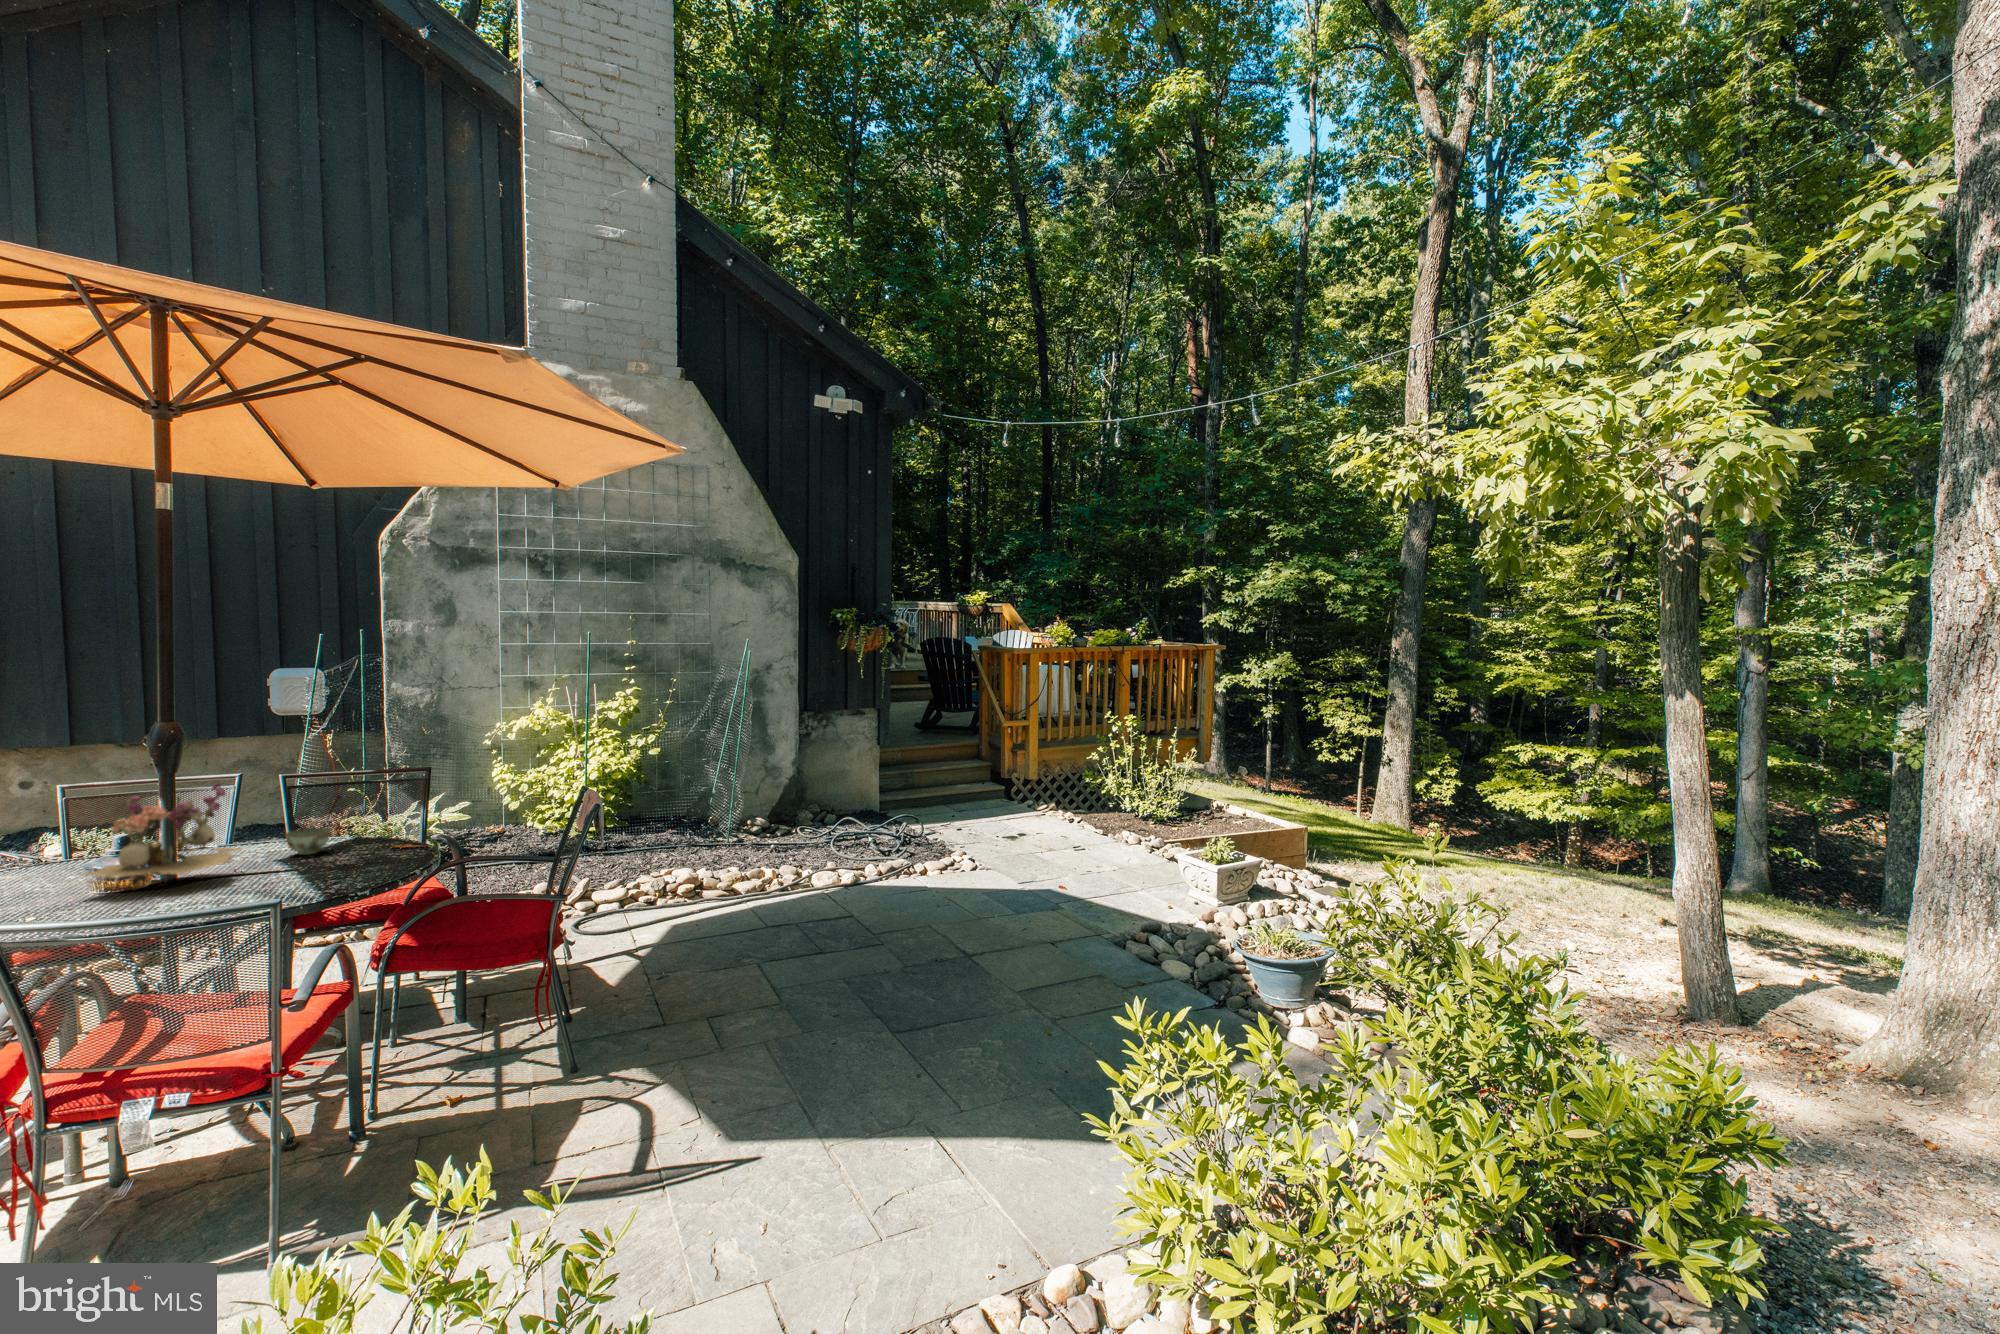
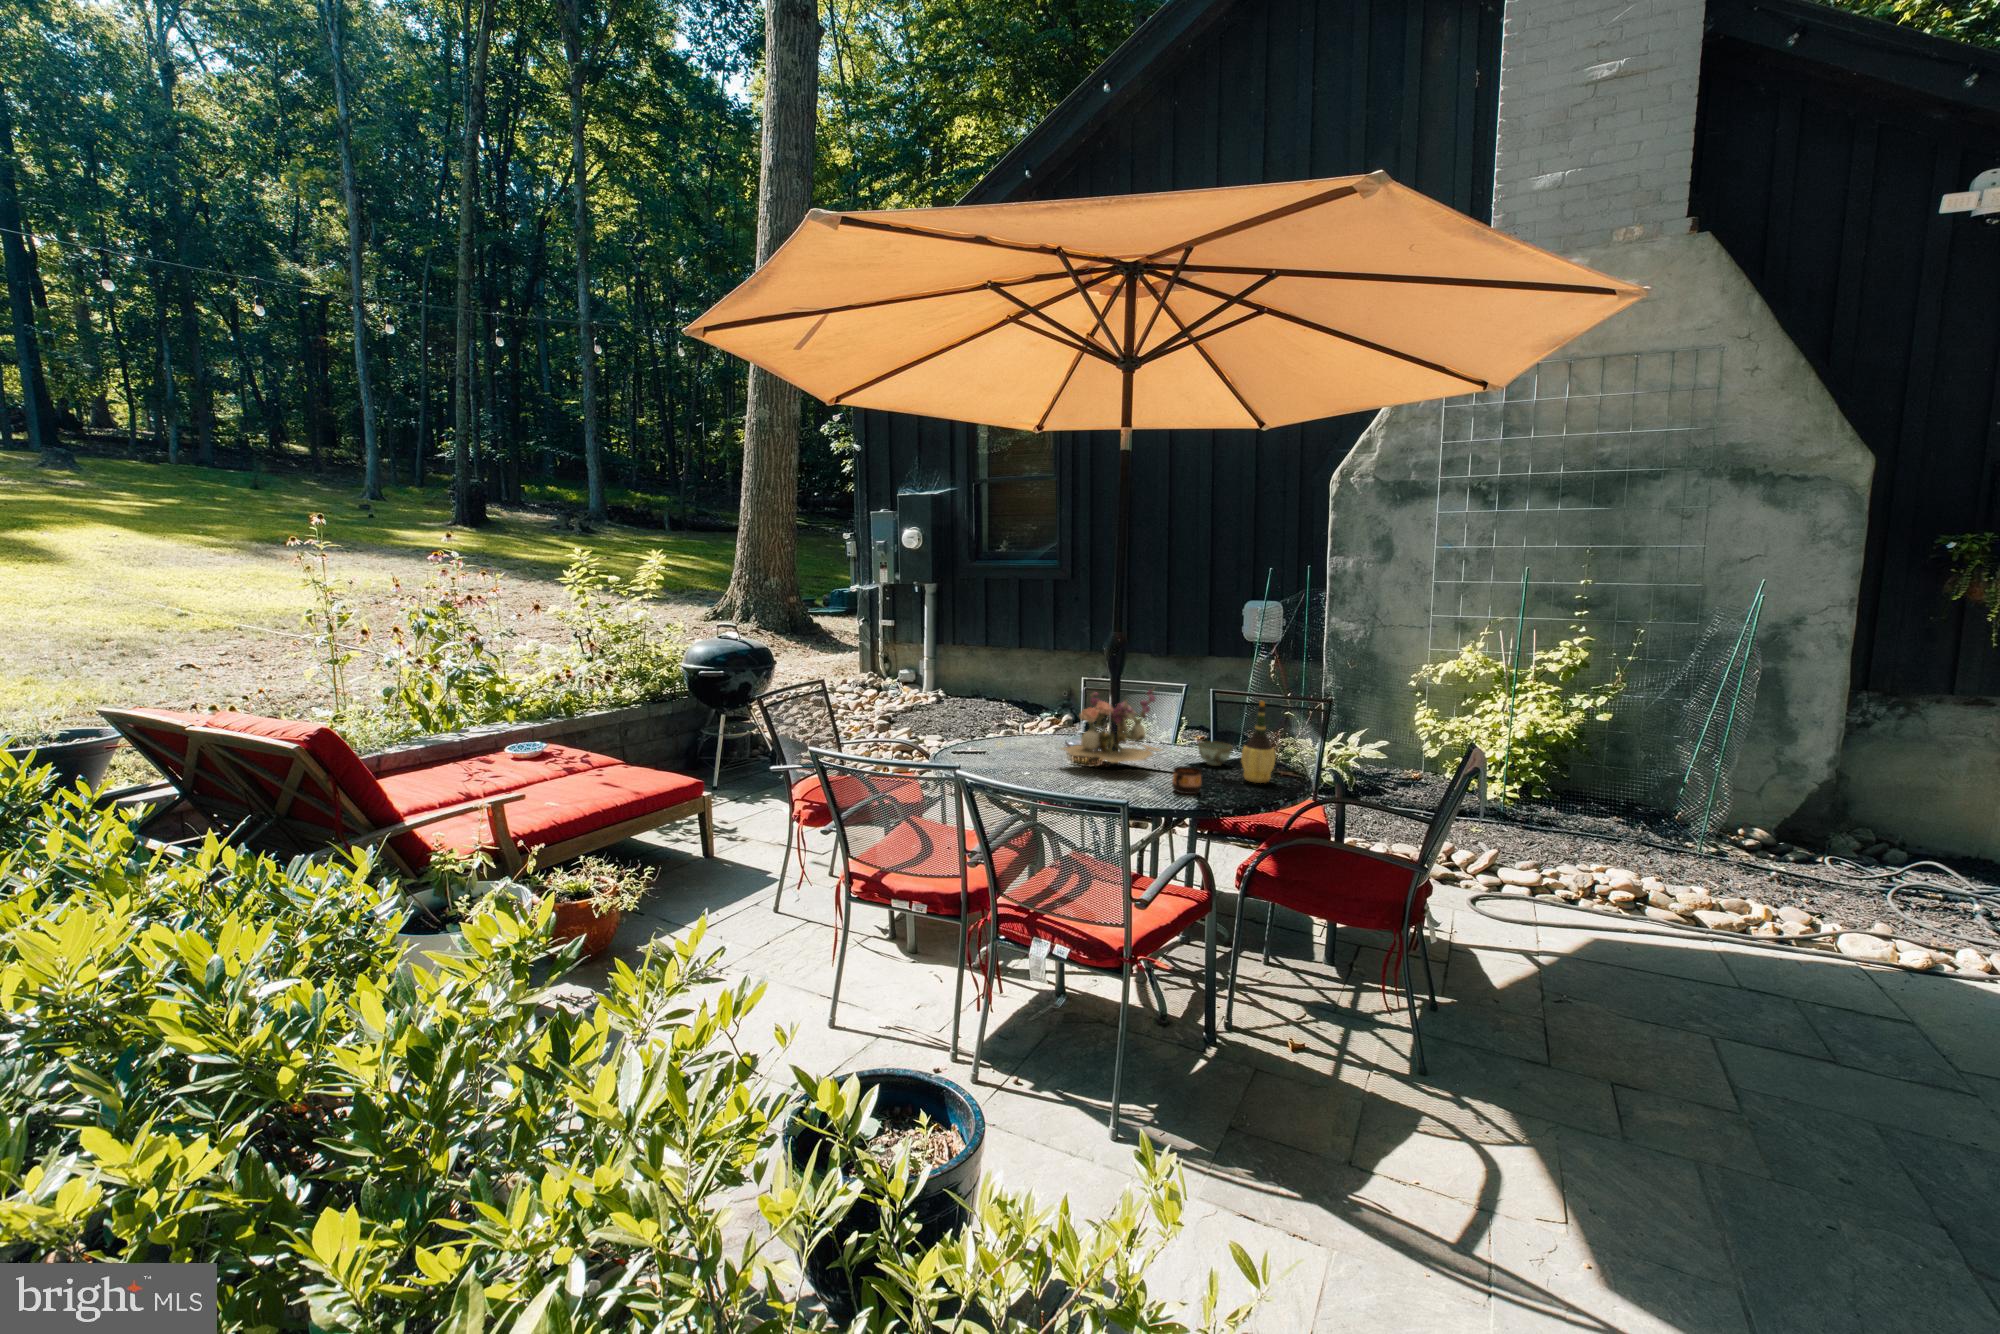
wine bottle: none [351,775,392,860] -> present [1241,701,1276,783]
cup: none [276,856,315,887] -> present [1172,766,1201,794]

